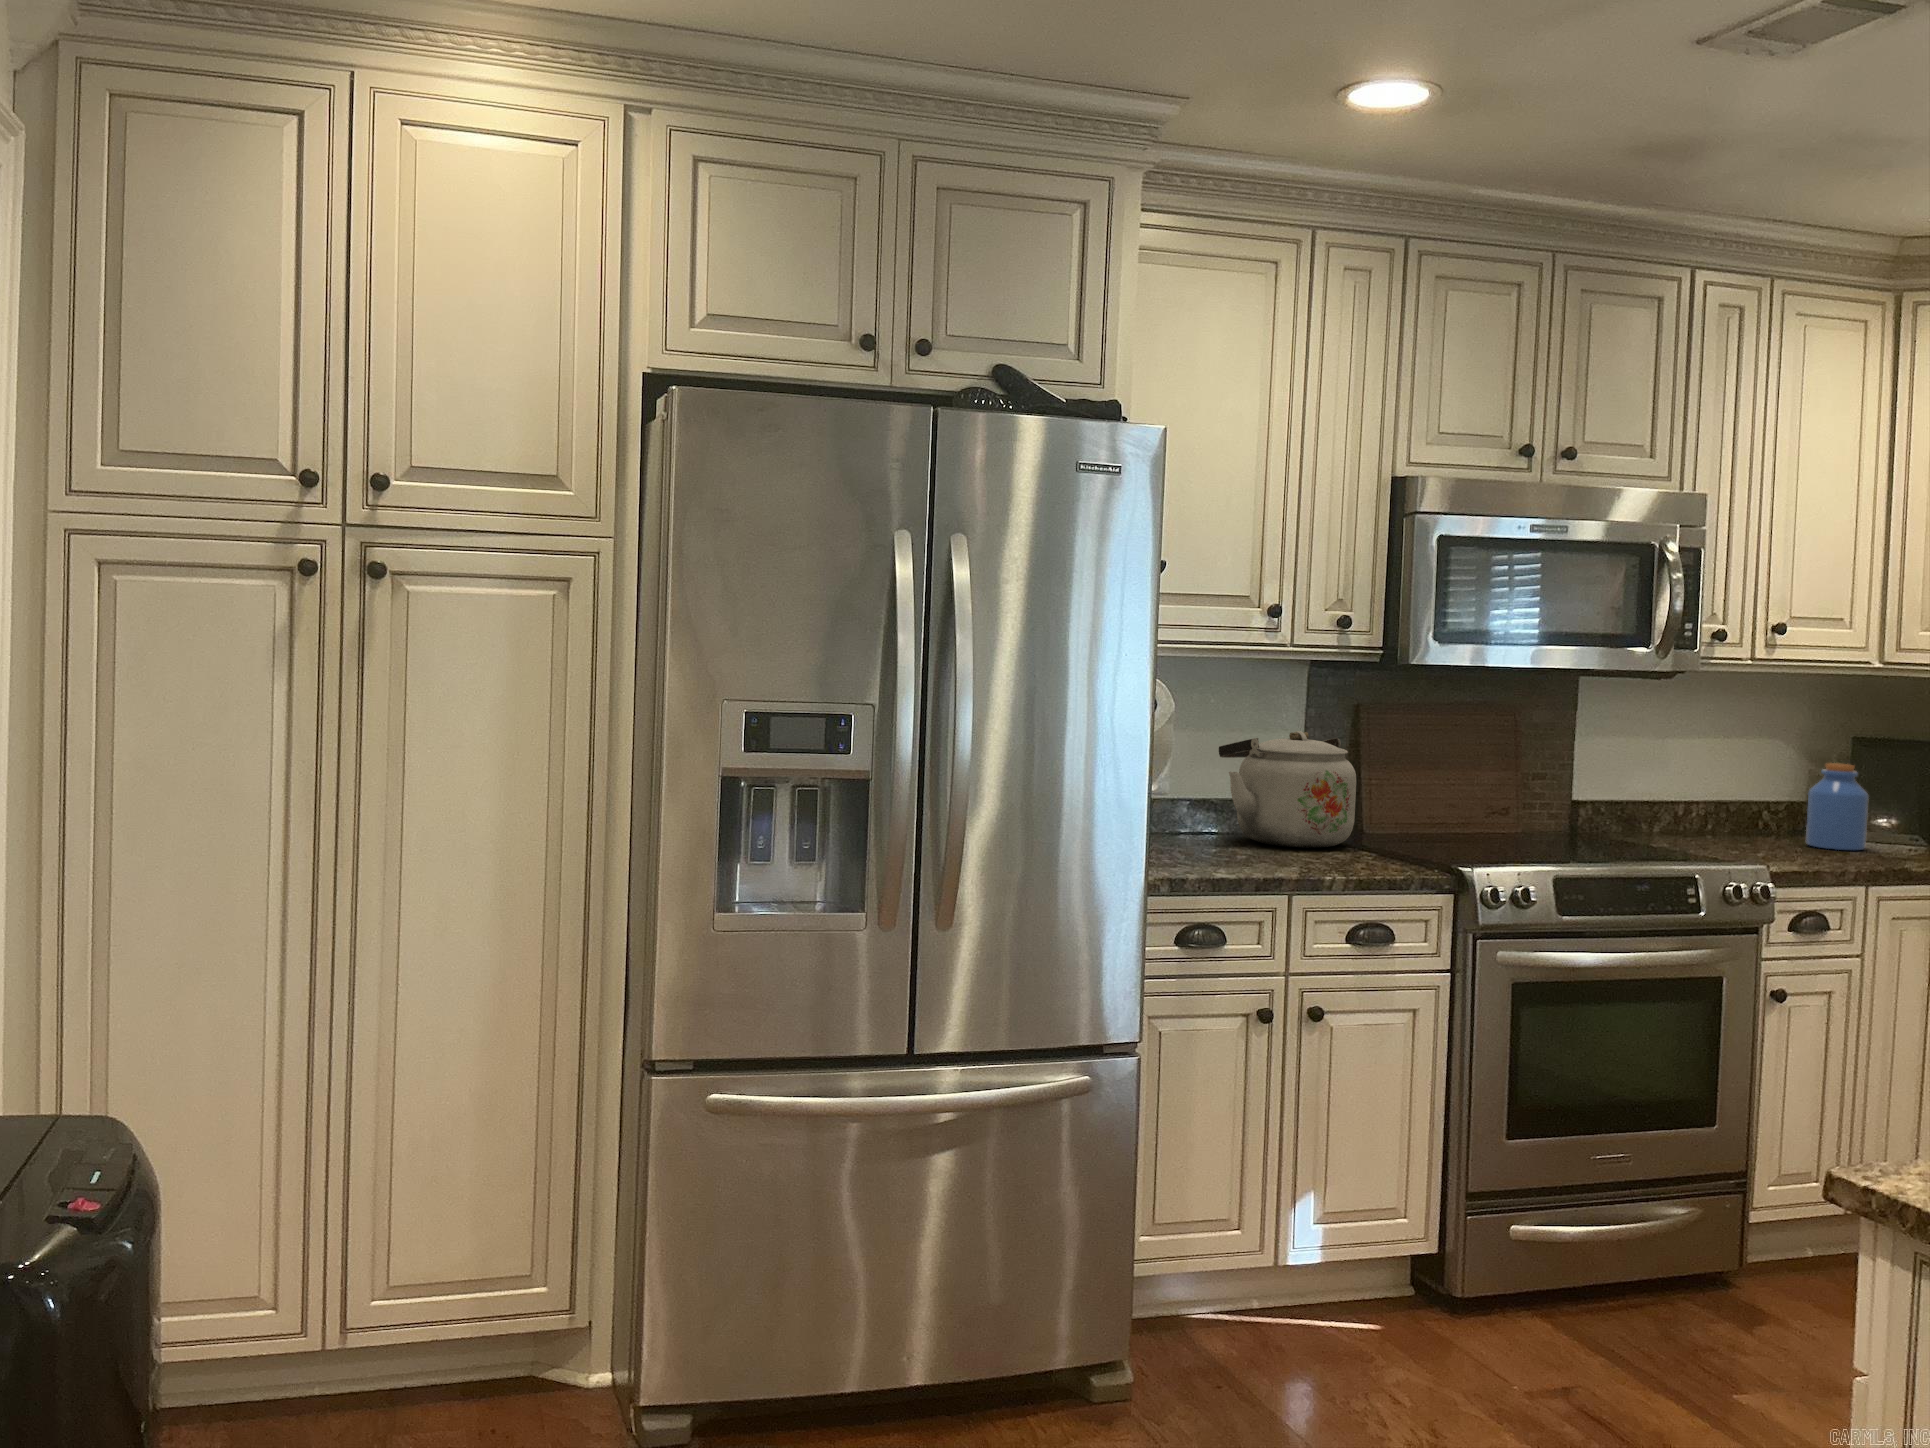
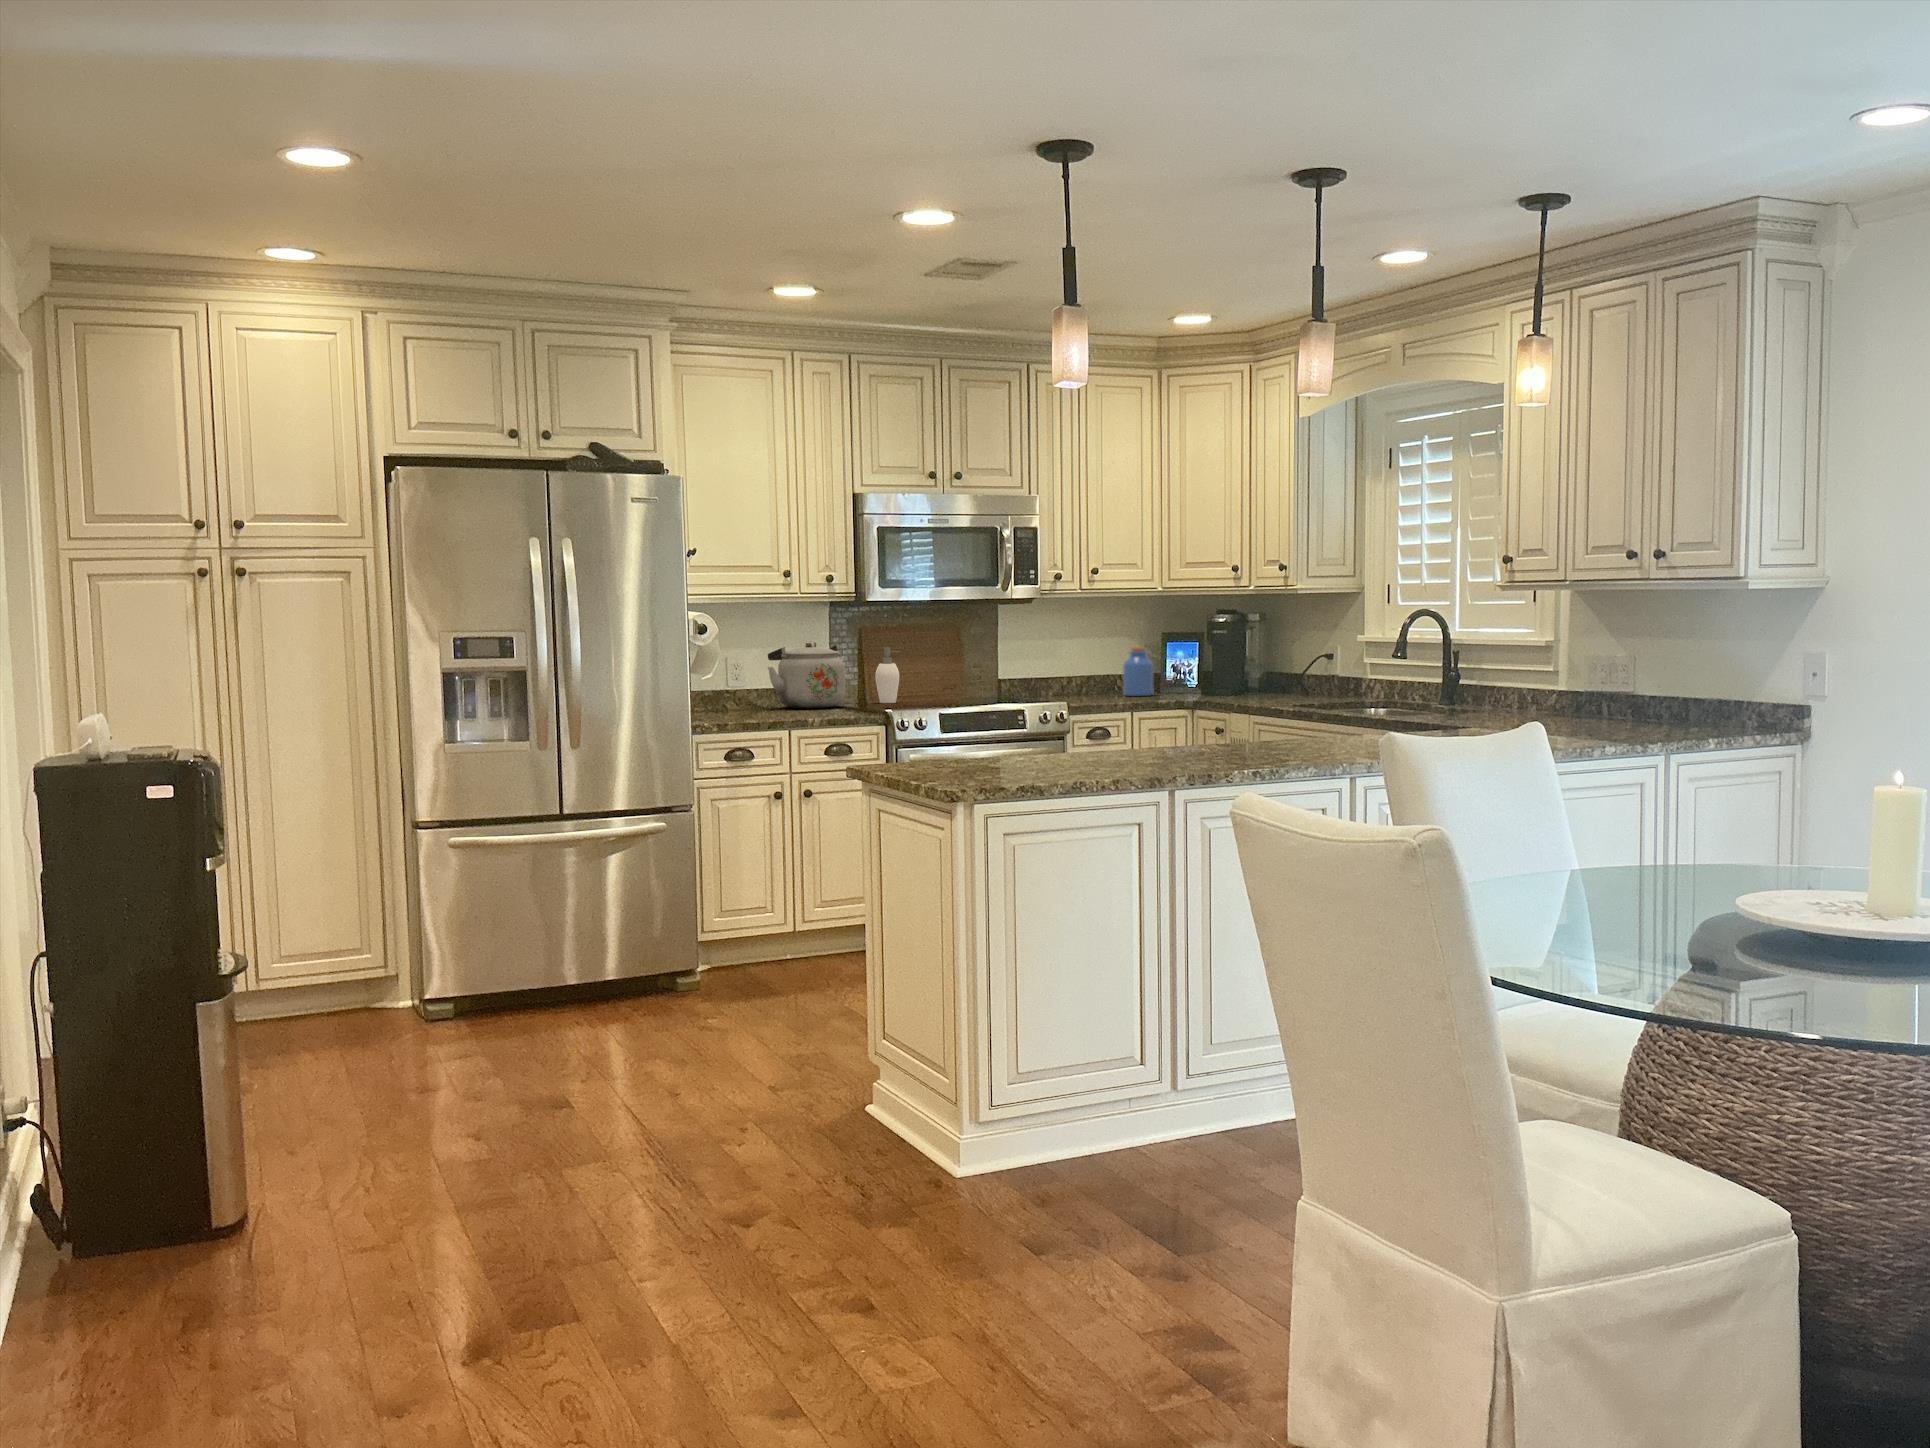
soap dispenser: none [1387,743,1441,840] -> present [875,647,900,703]

